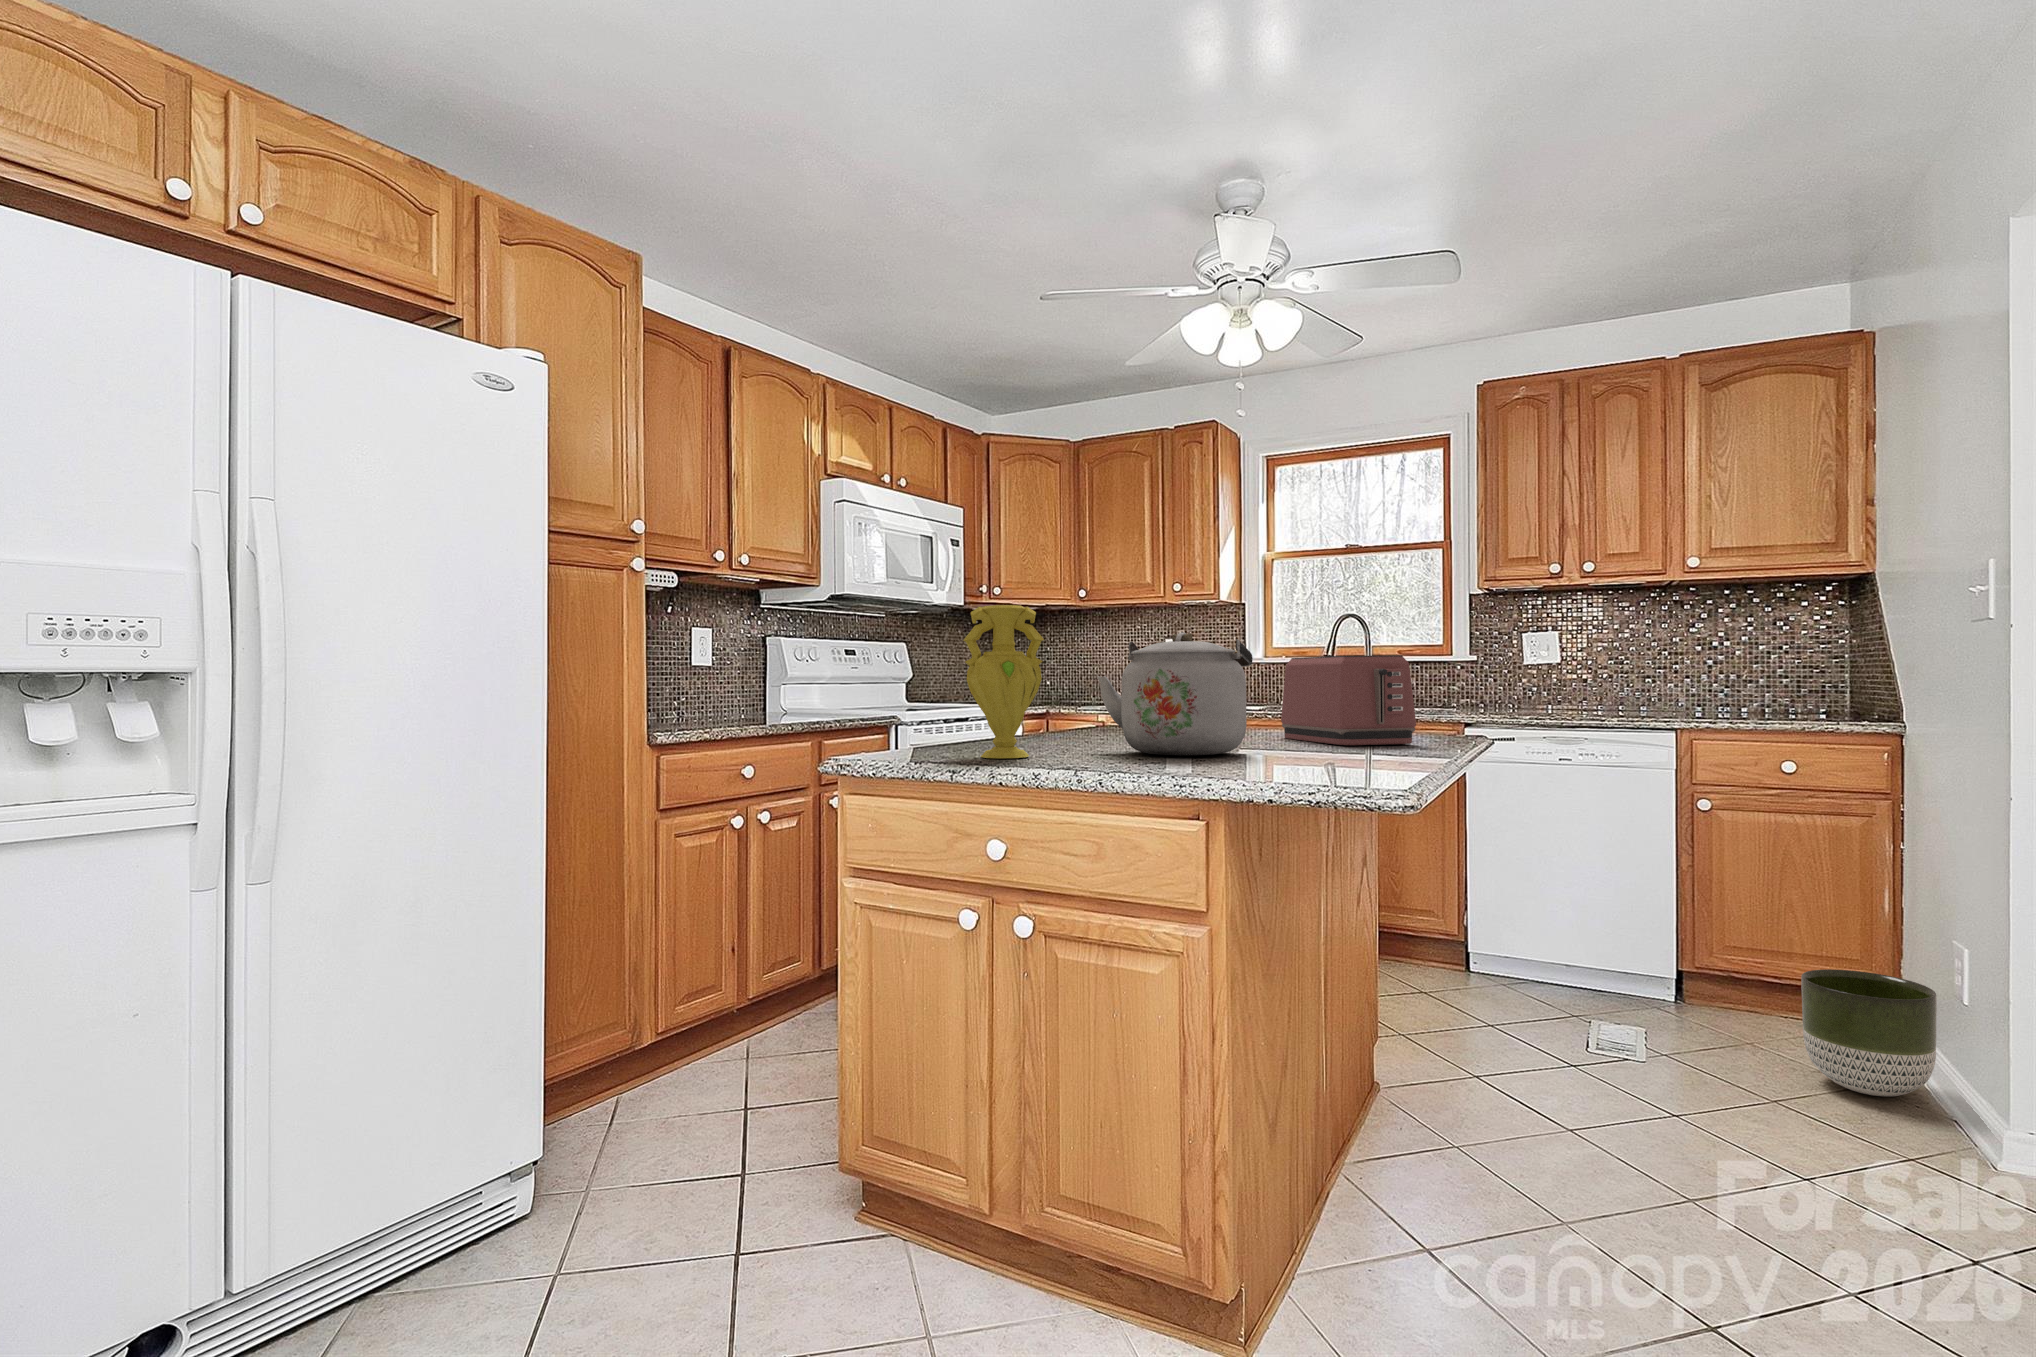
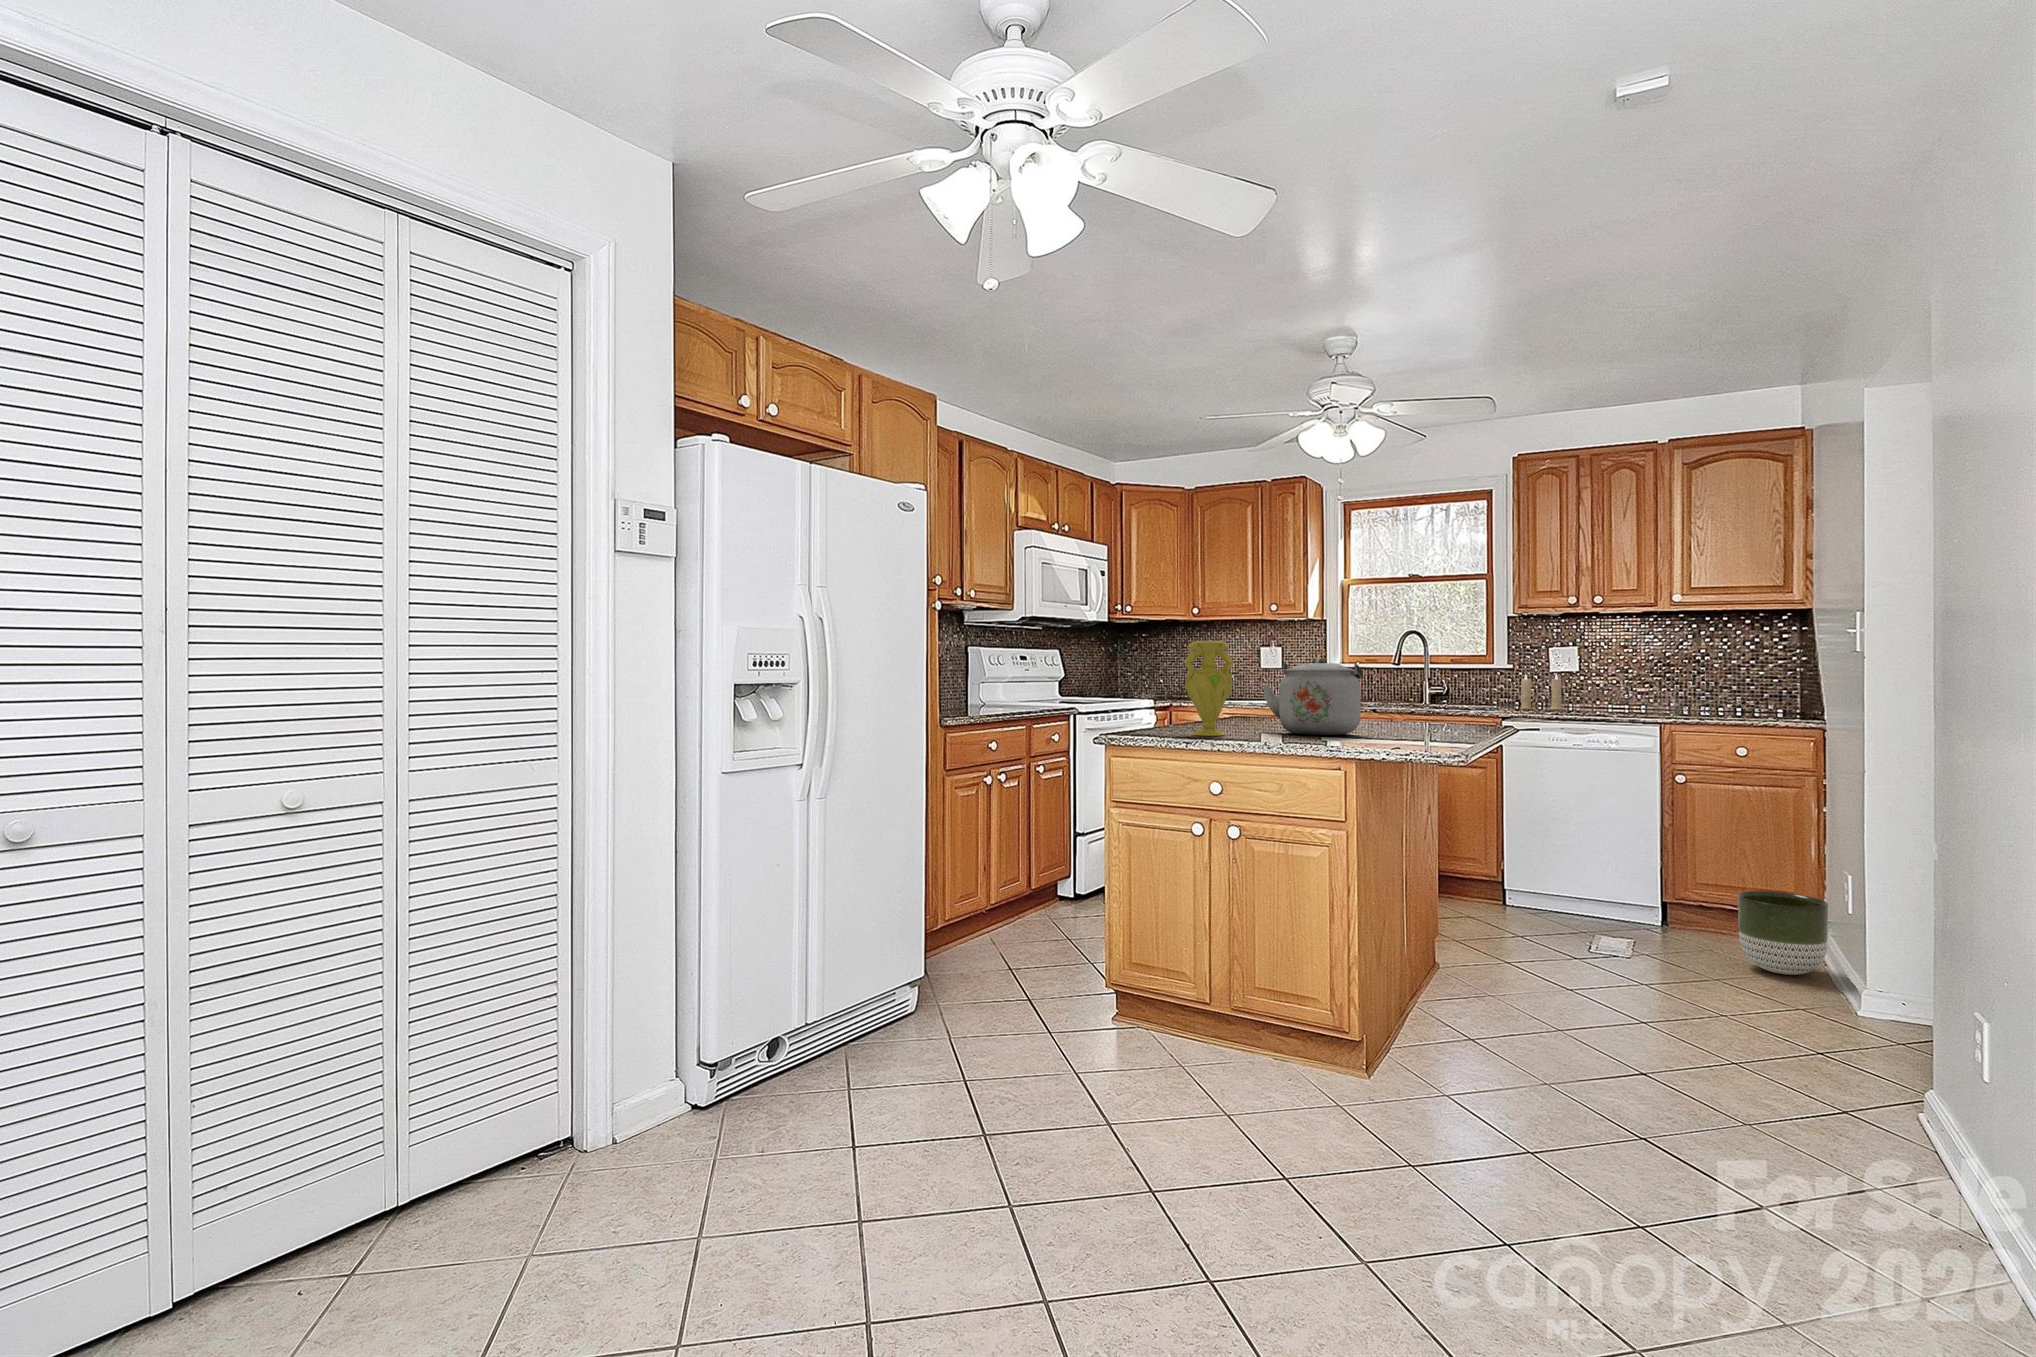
toaster: present [1281,655,1416,745] -> none [1374,671,1468,730]
candle: none [1485,666,1540,713] -> present [1520,674,1562,709]

